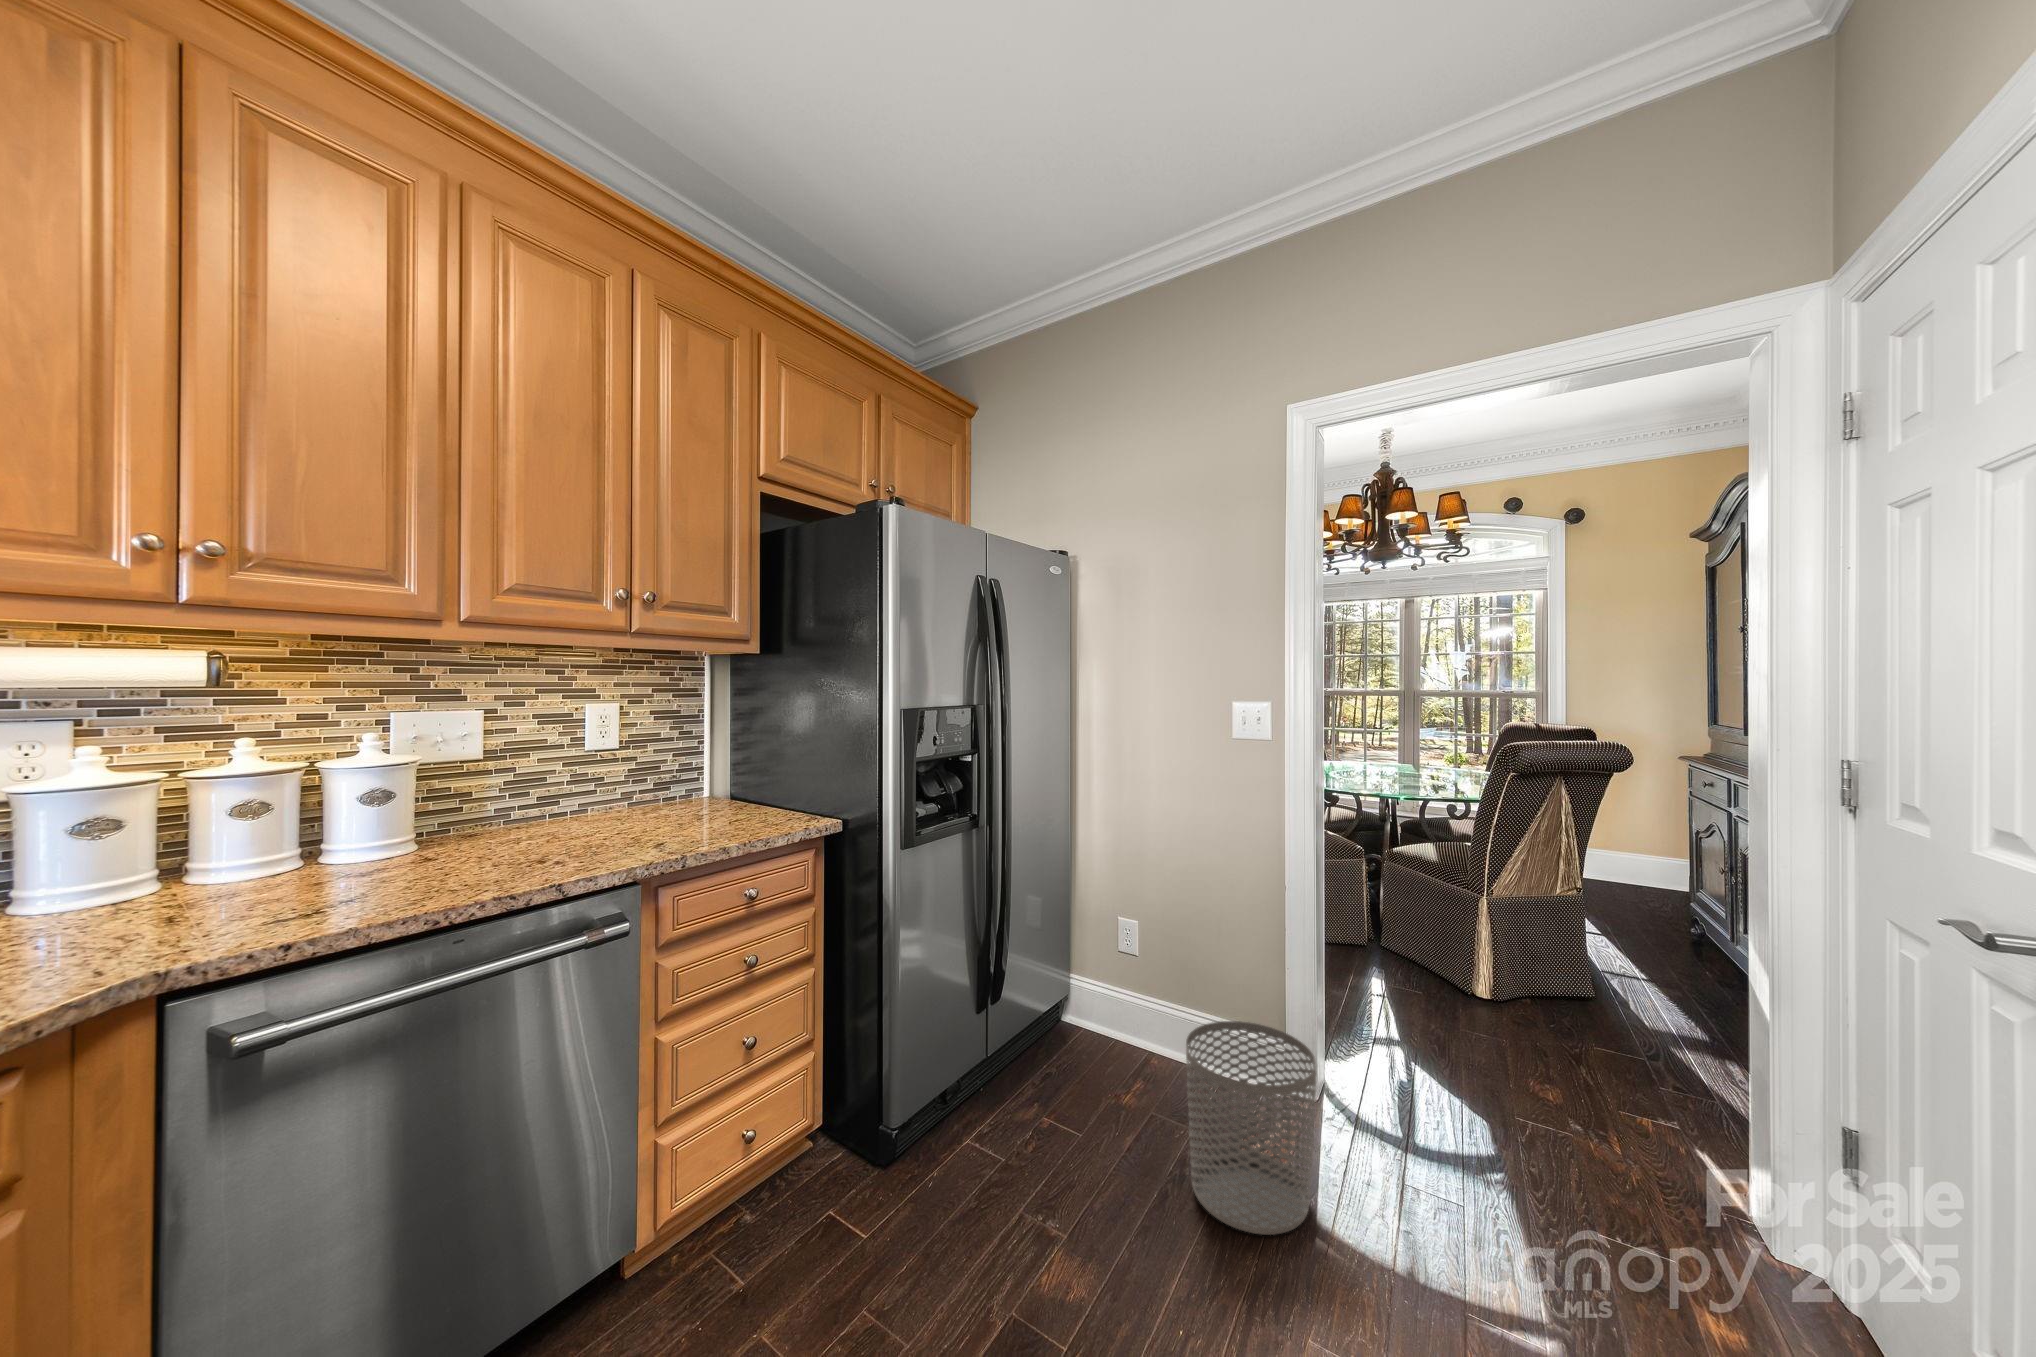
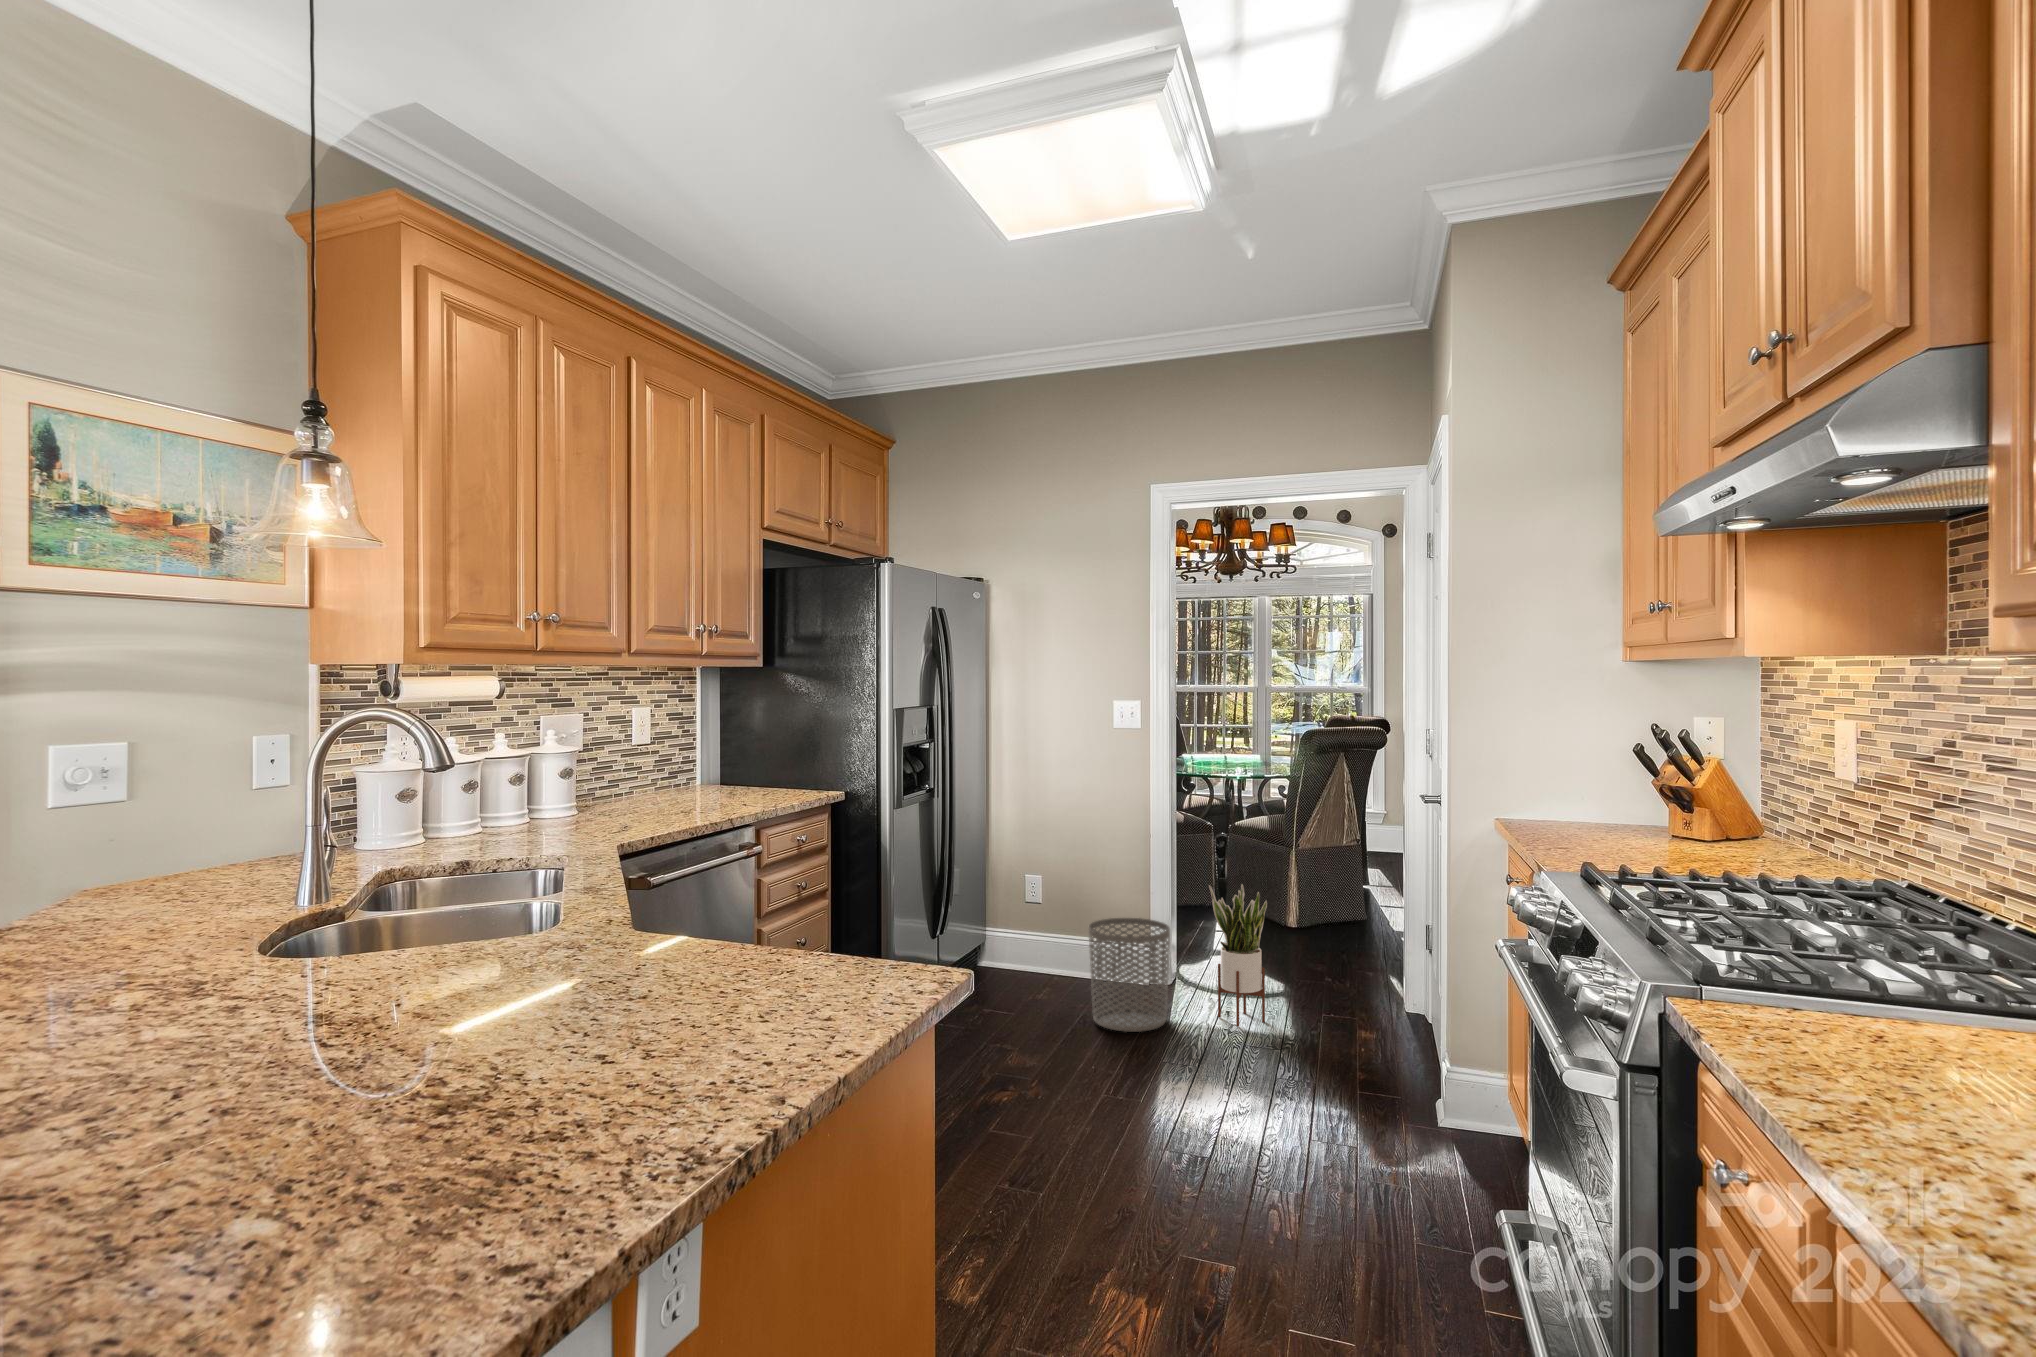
potted plant: none [1383,1002,1488,1251] -> present [1209,884,1267,1026]

